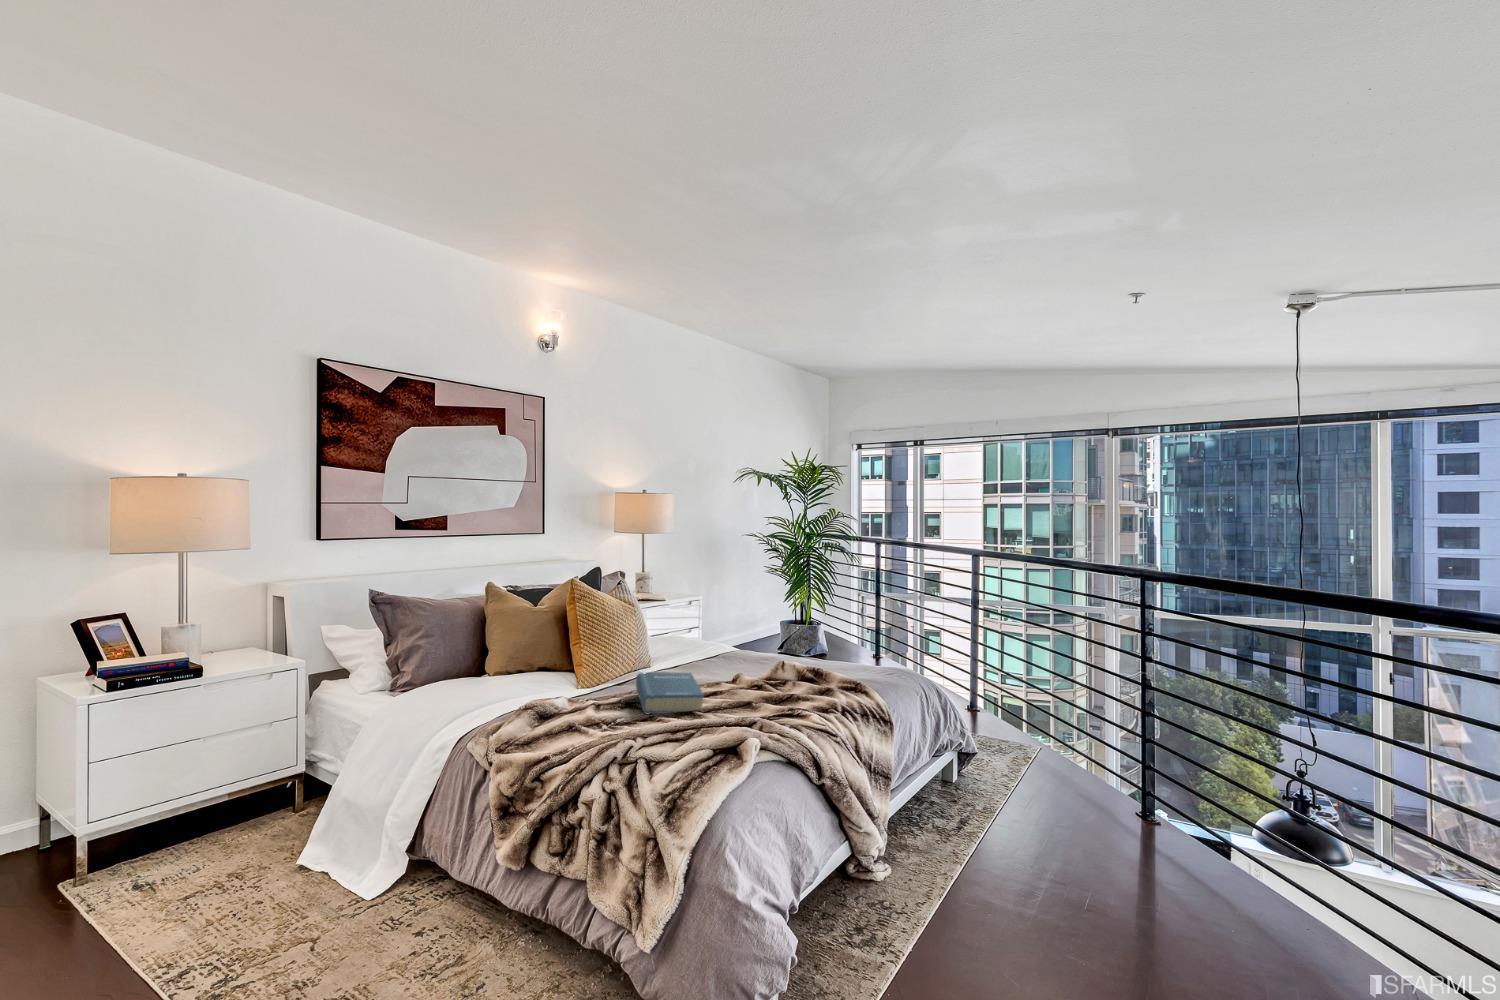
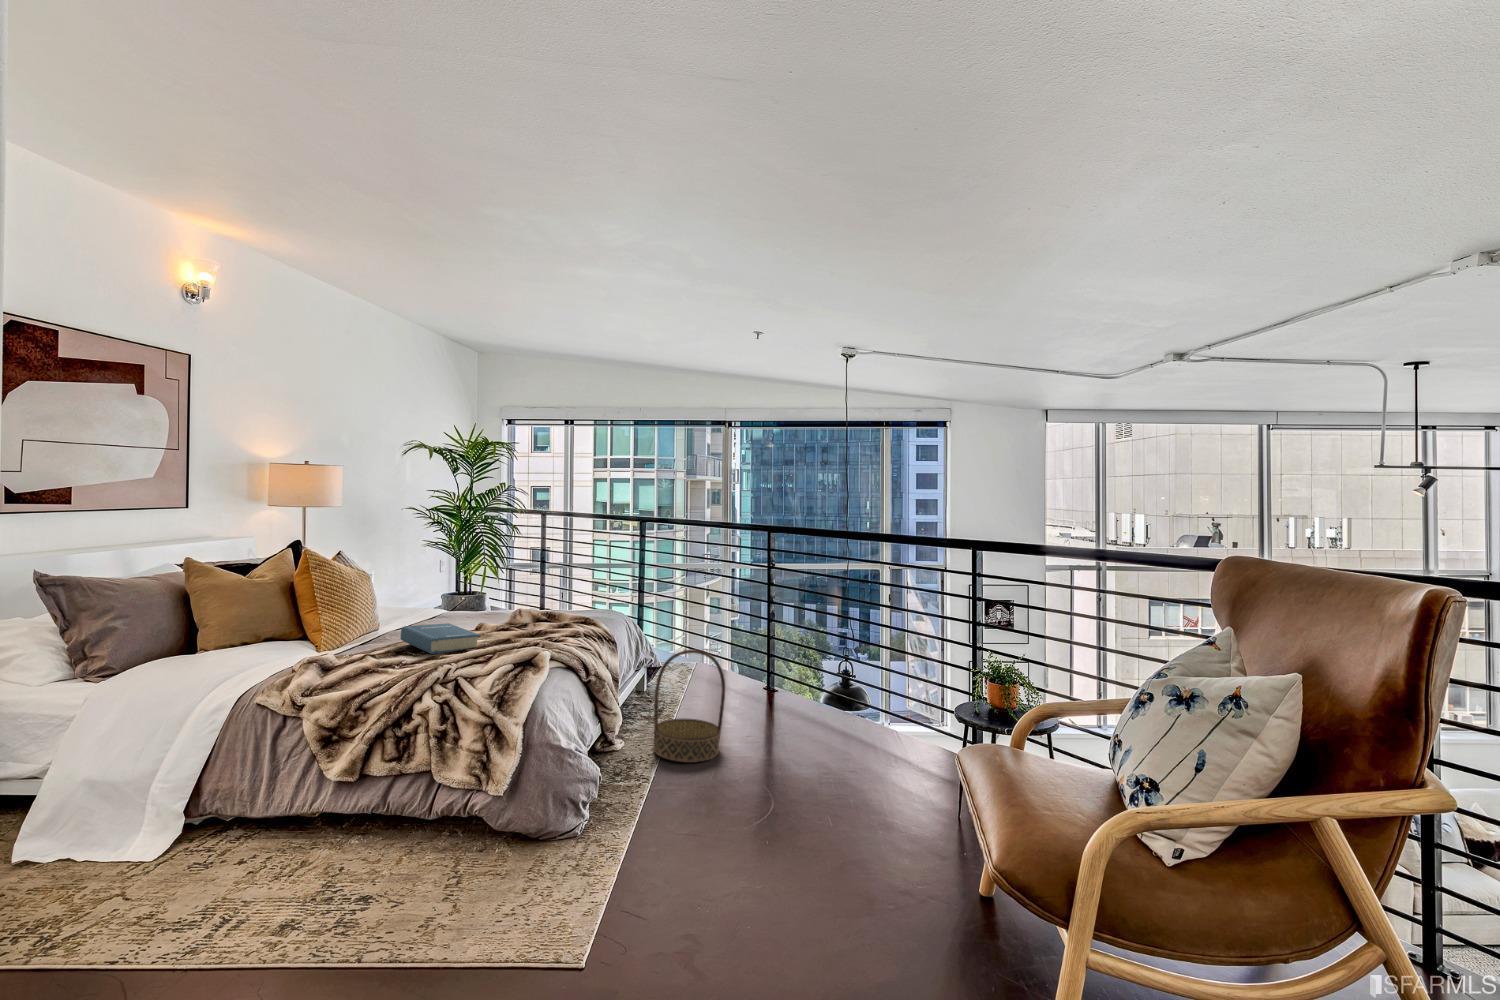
basket: none [930,756,1044,942] -> present [654,650,725,763]

